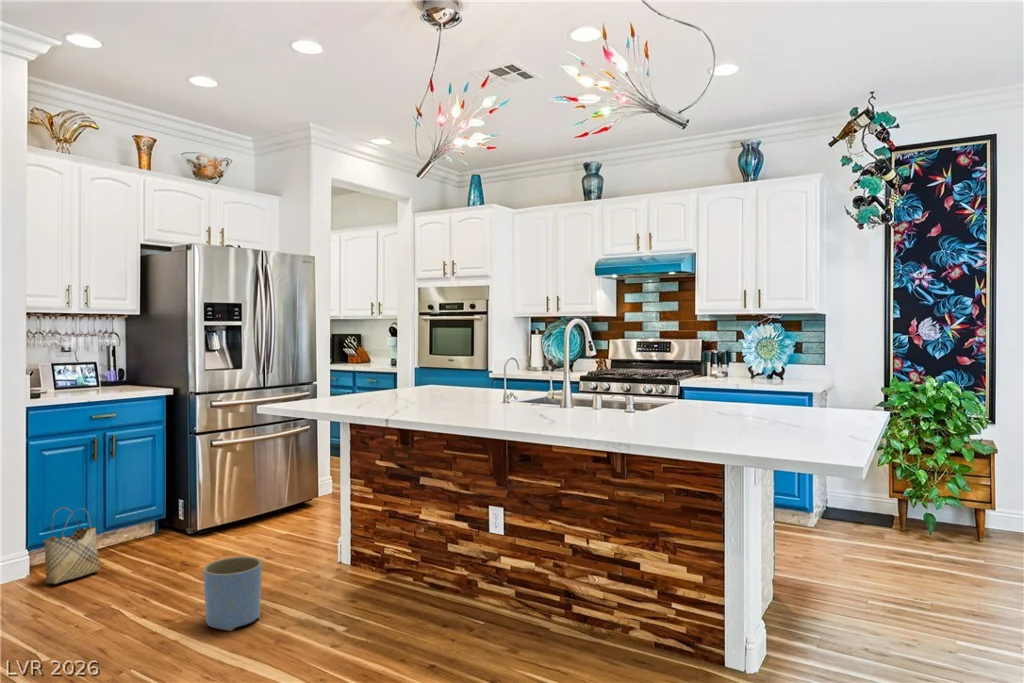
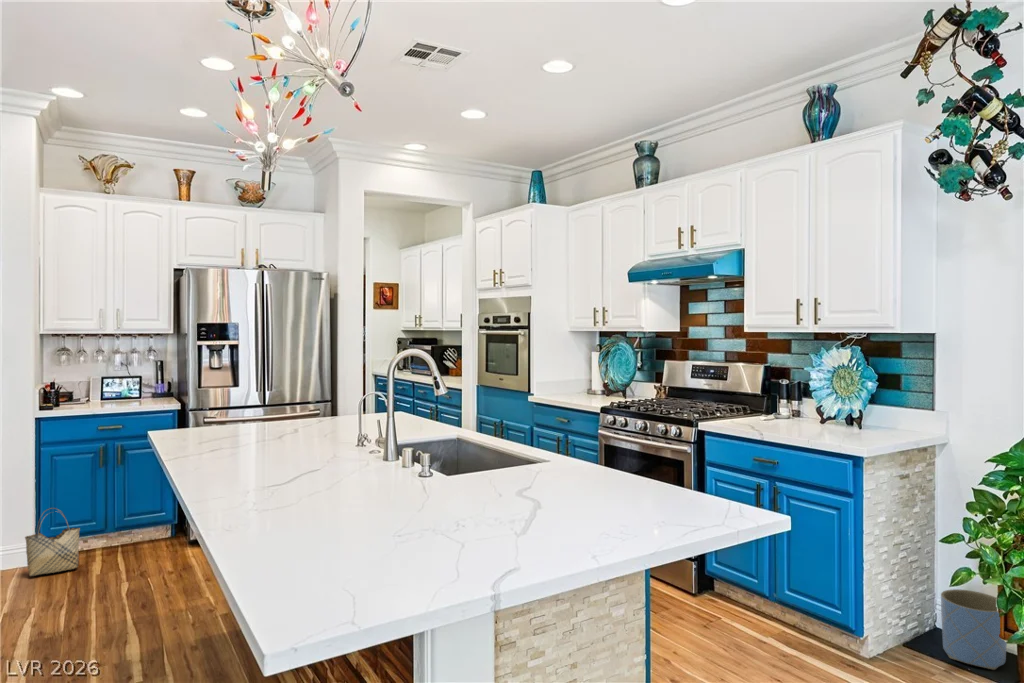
planter: present [203,556,262,631] -> present [941,589,1007,670]

